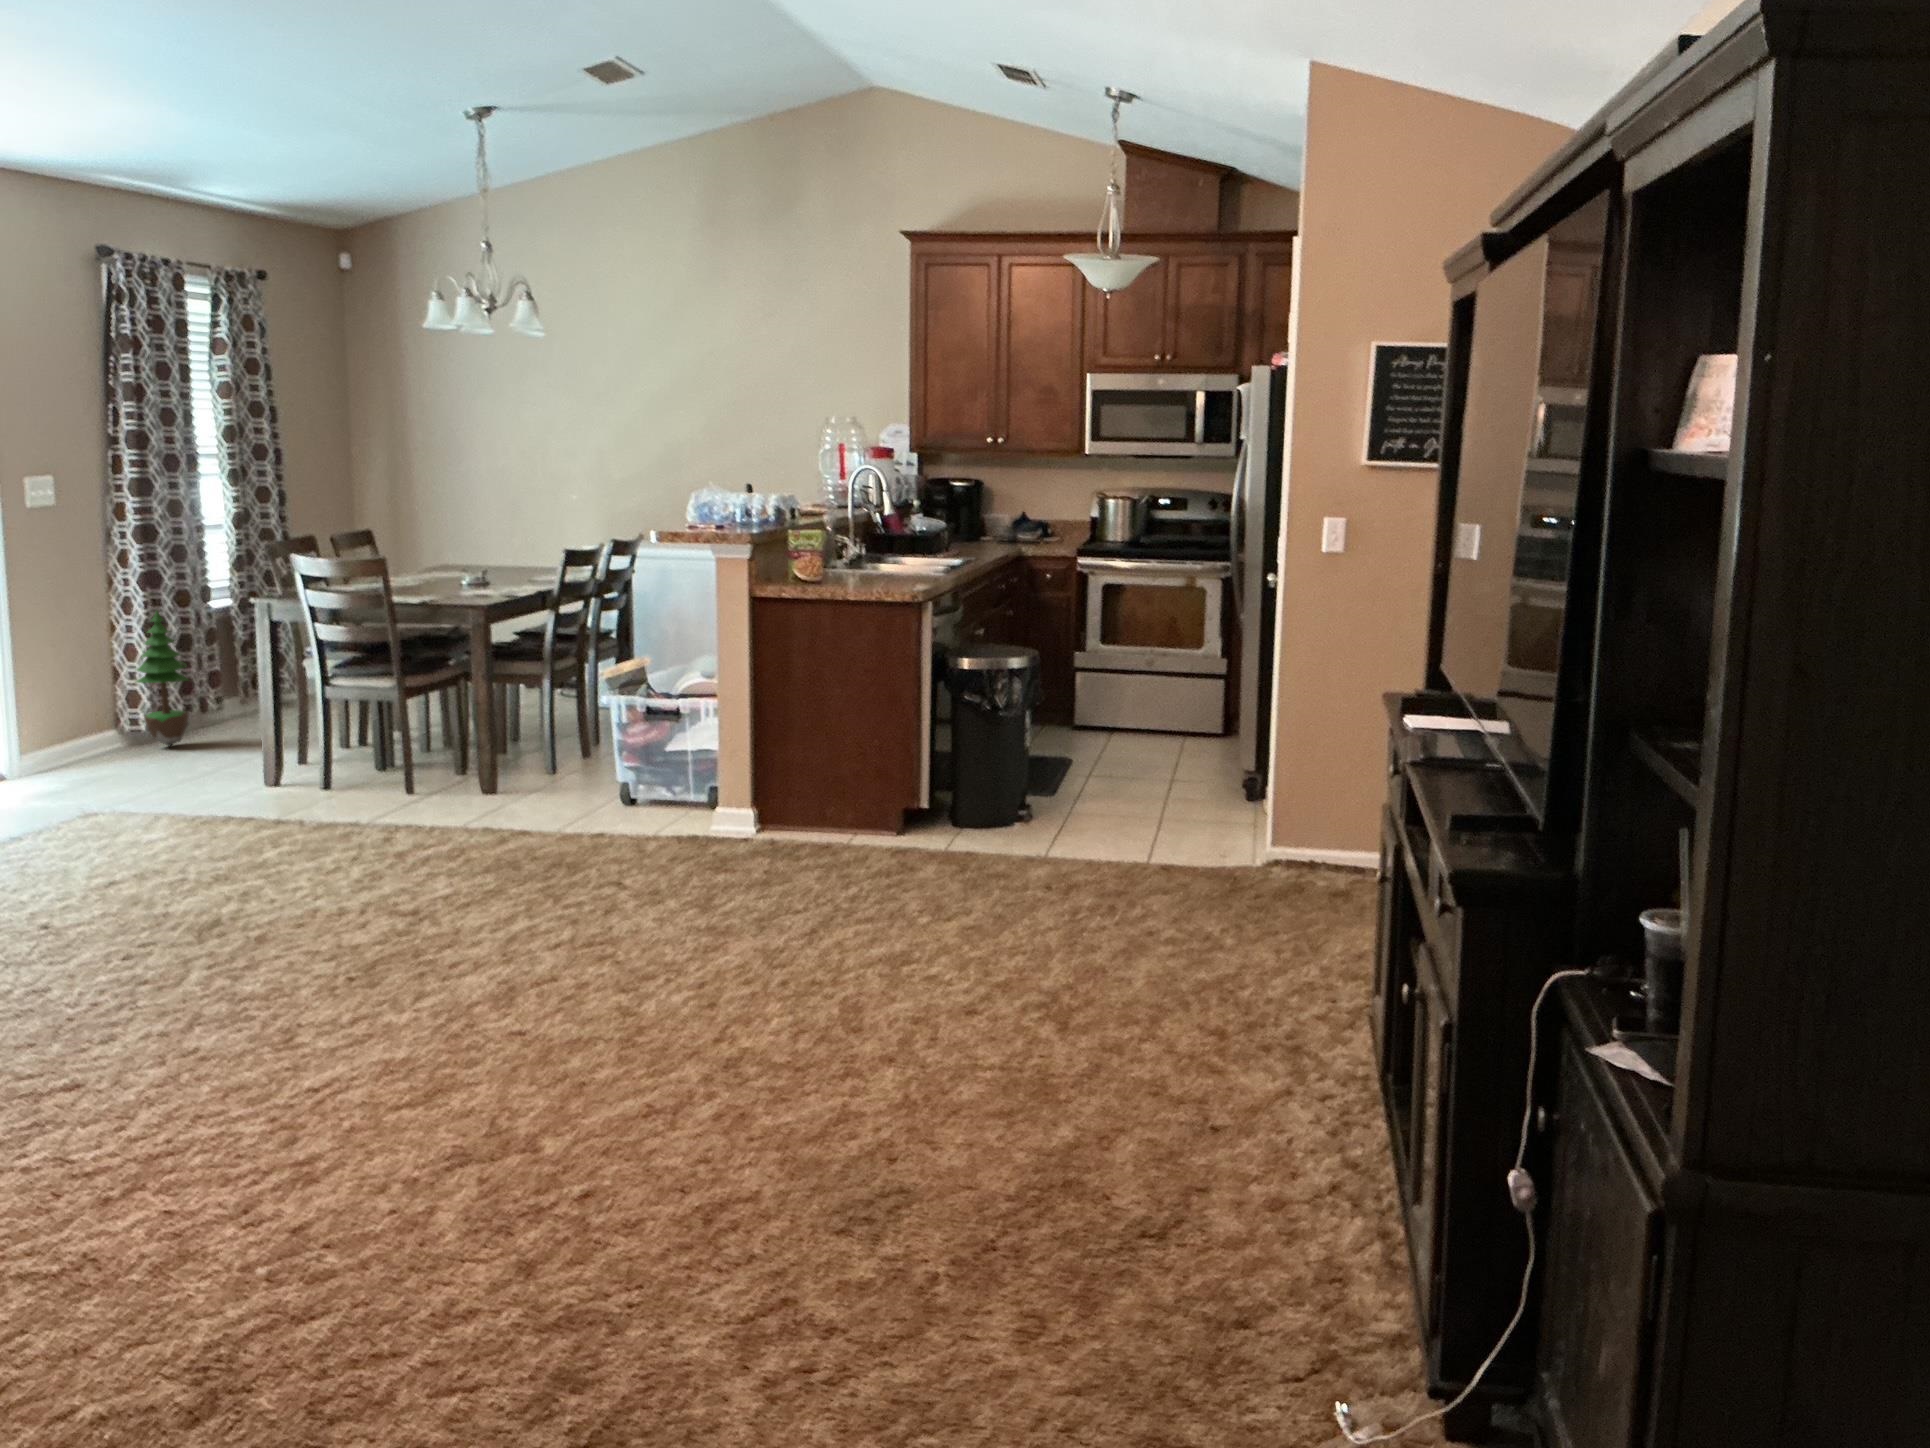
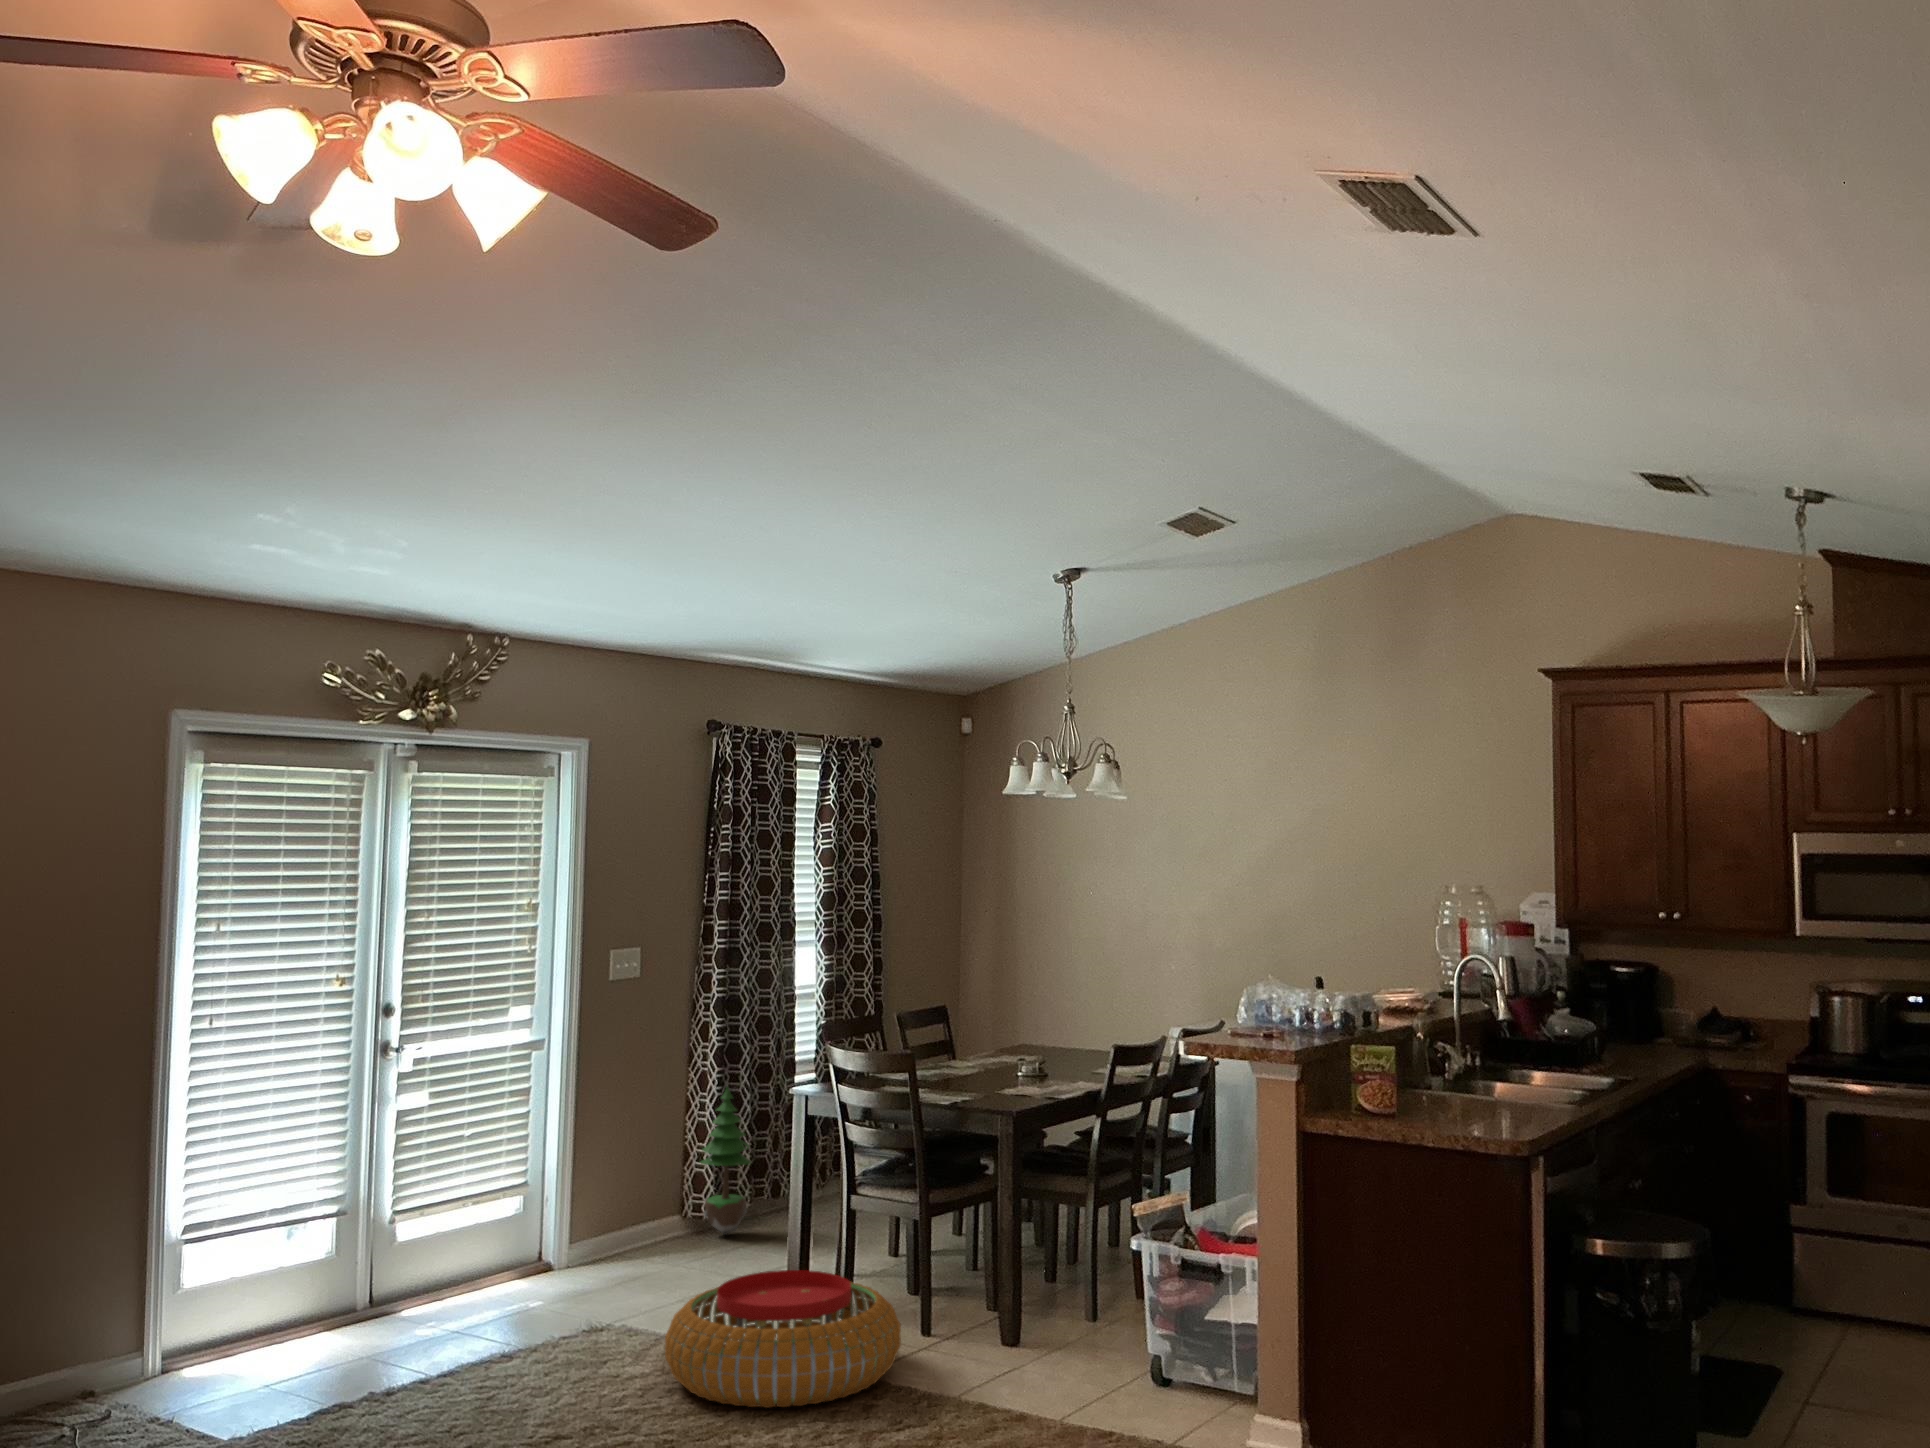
pouf: none [177,748,404,855] -> present [665,1270,901,1408]

